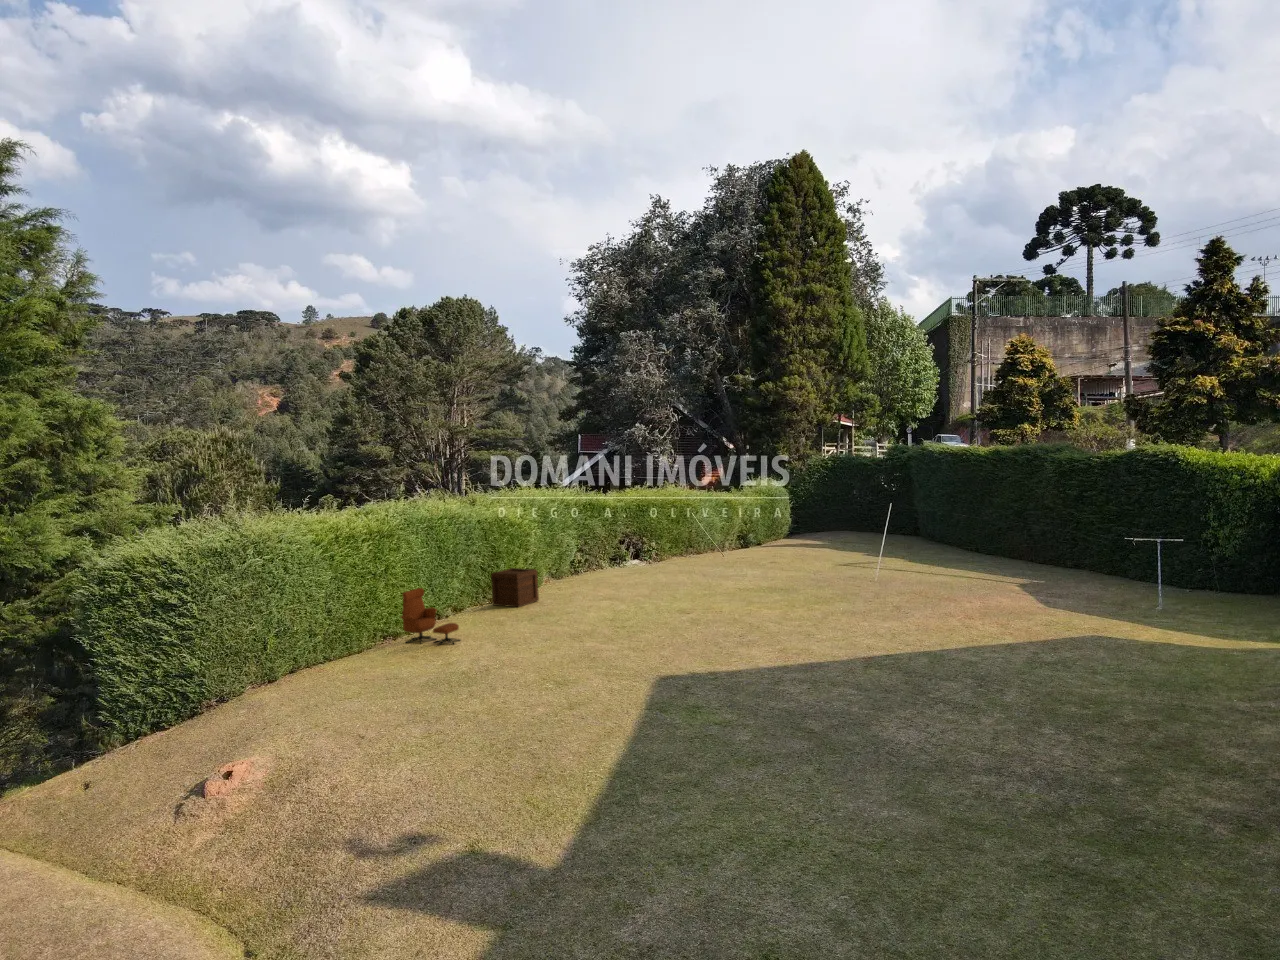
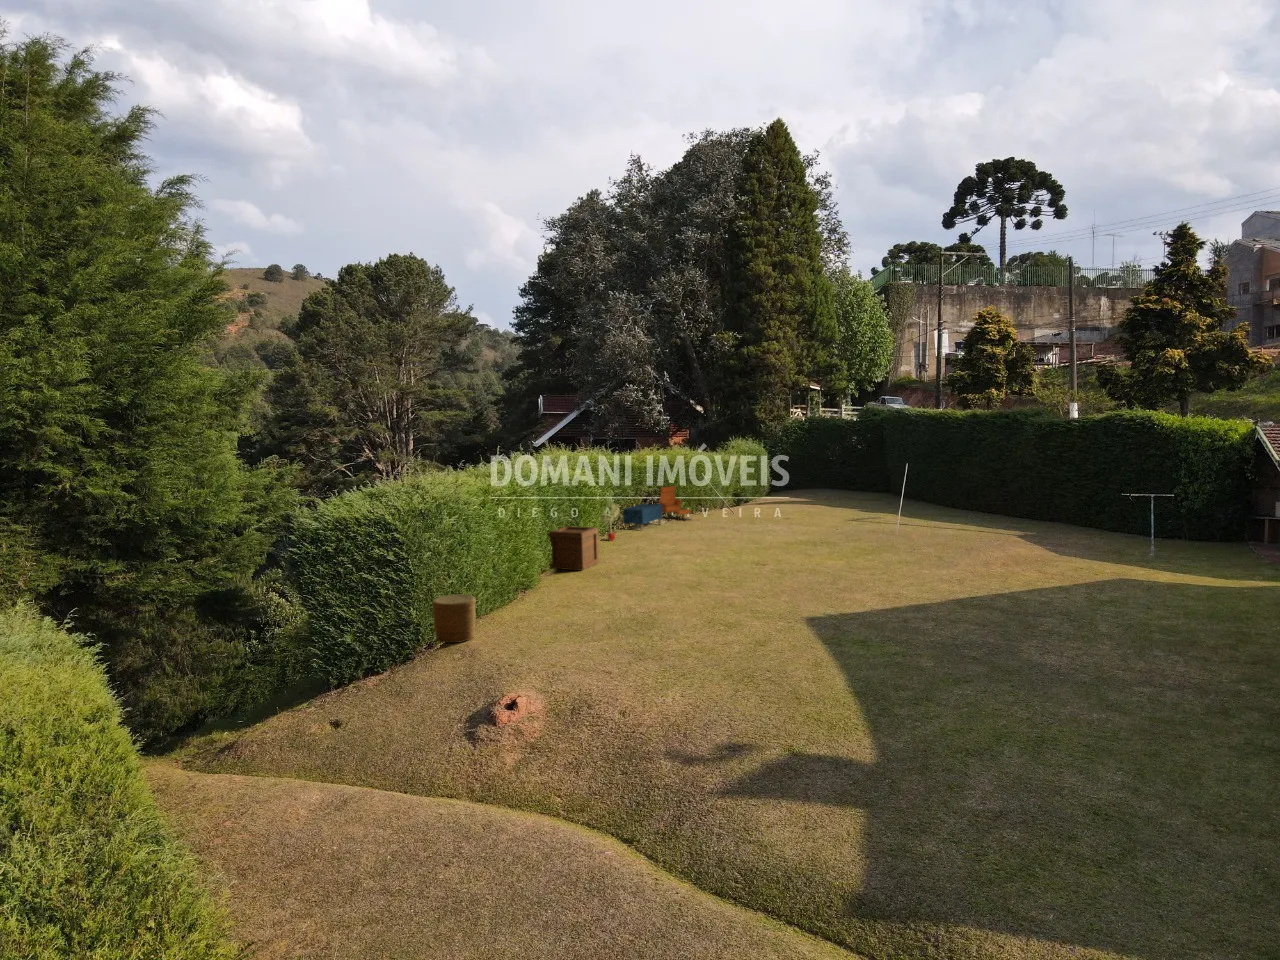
potted tree: none [559,543,582,581] -> present [600,501,620,541]
bench: none [593,546,635,572] -> present [623,504,662,531]
lounge chair: present [401,588,459,645] -> present [658,486,691,521]
woven basket: none [351,623,386,660] -> present [432,594,476,643]

